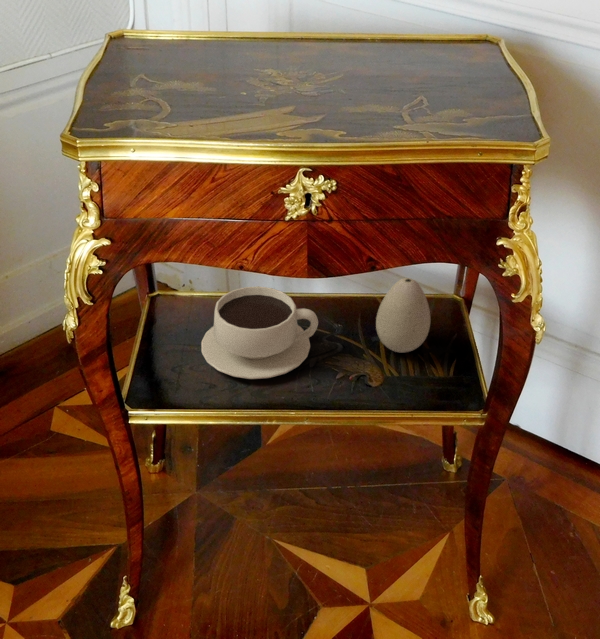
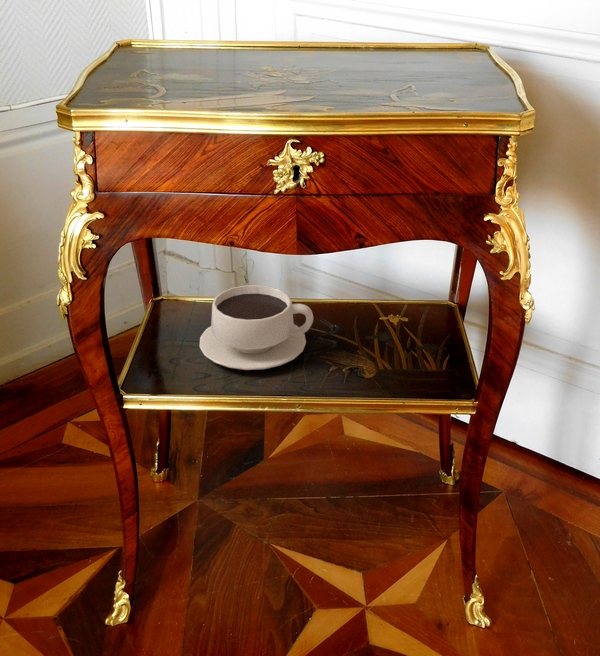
decorative egg: present [376,278,430,352] -> none [371,273,424,349]

